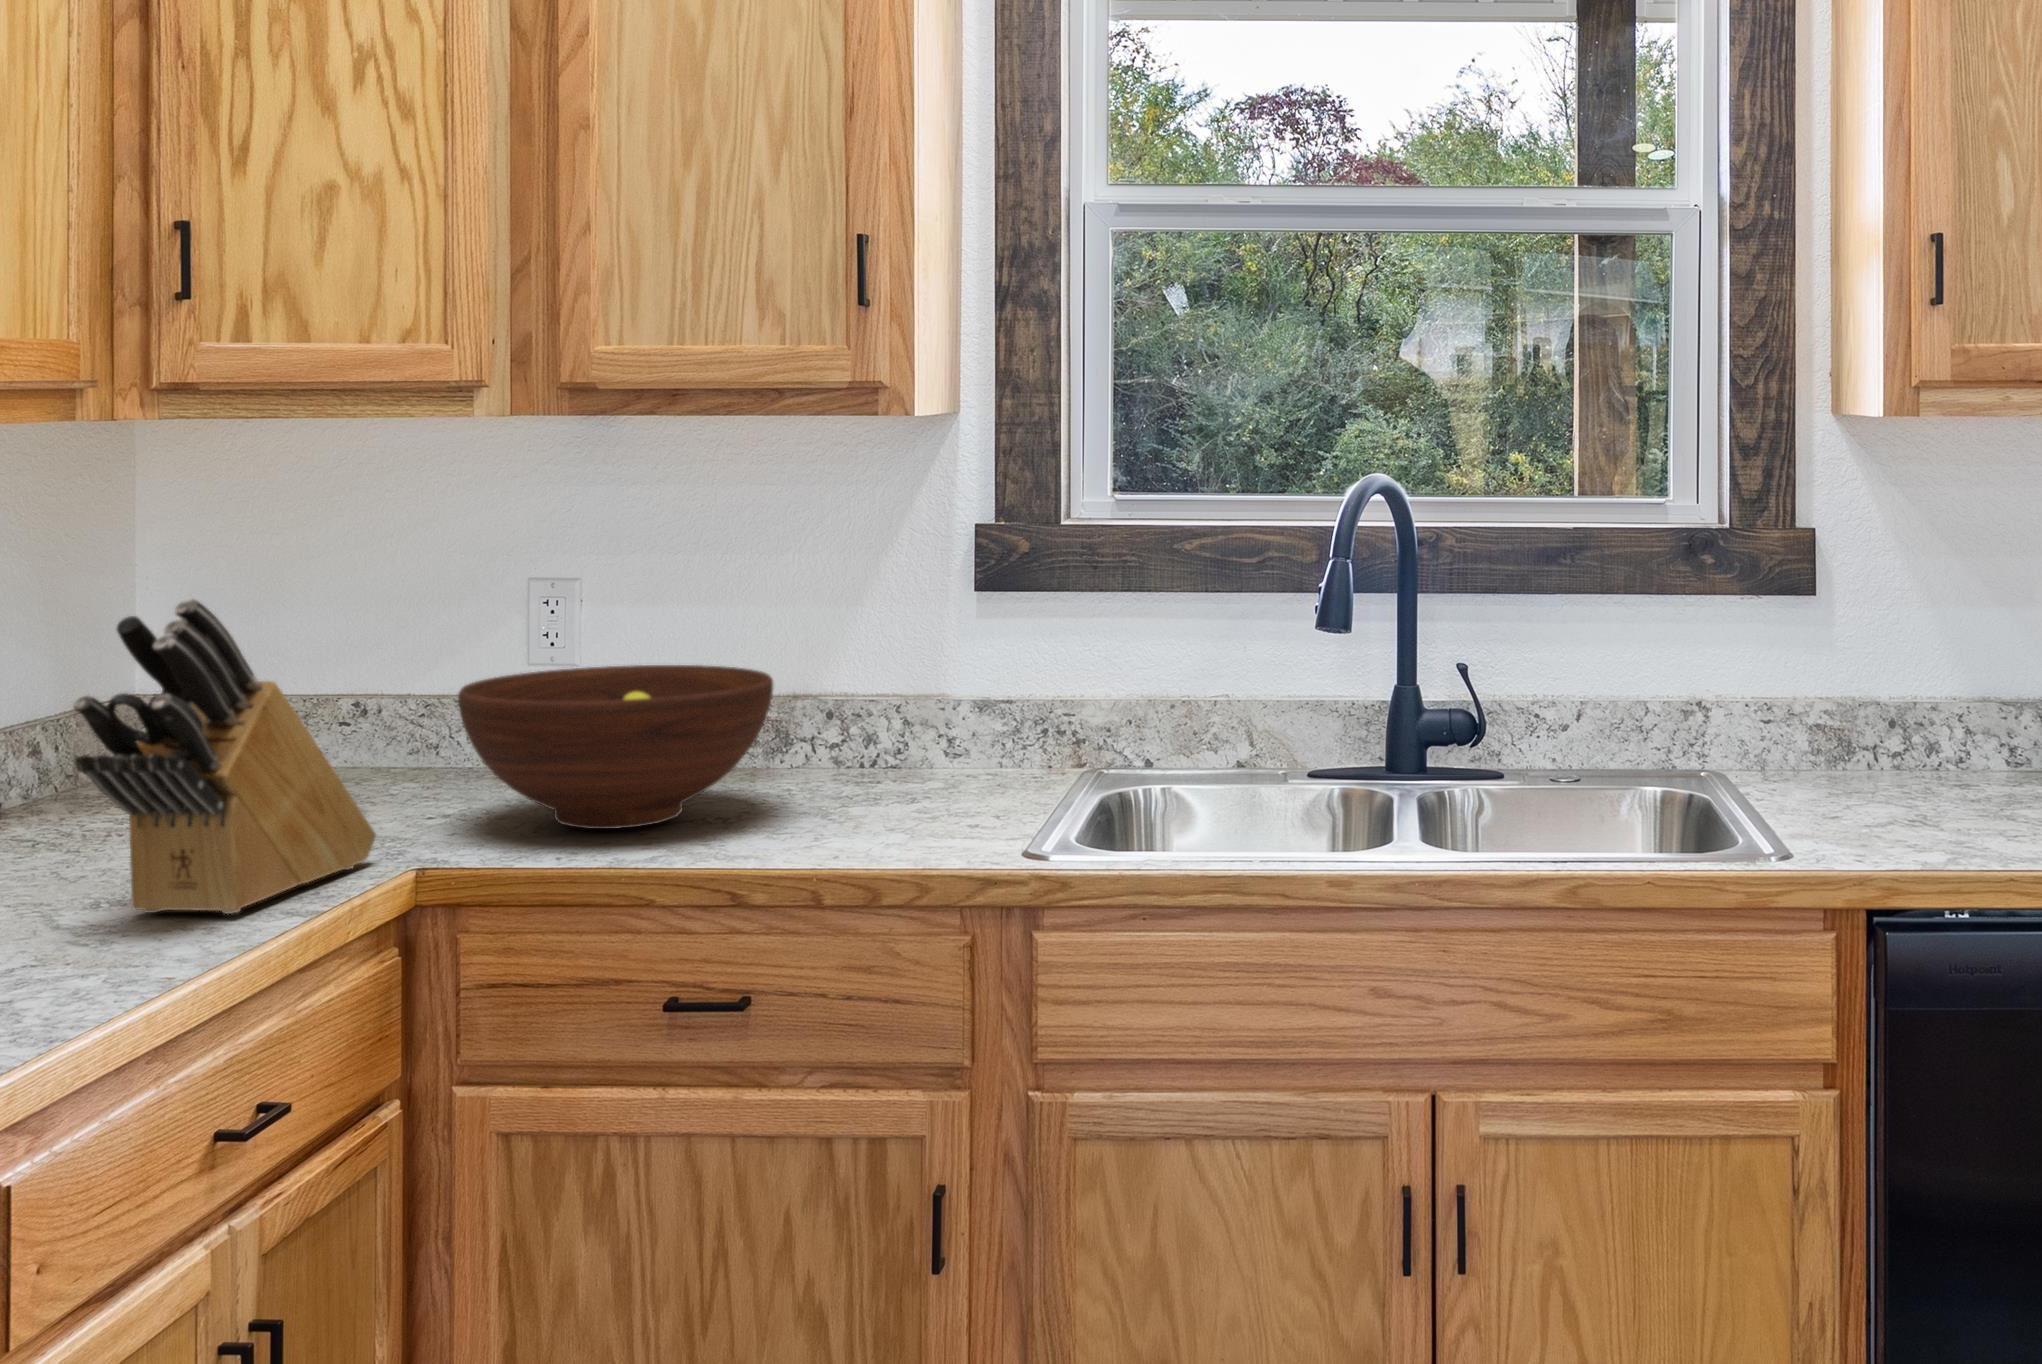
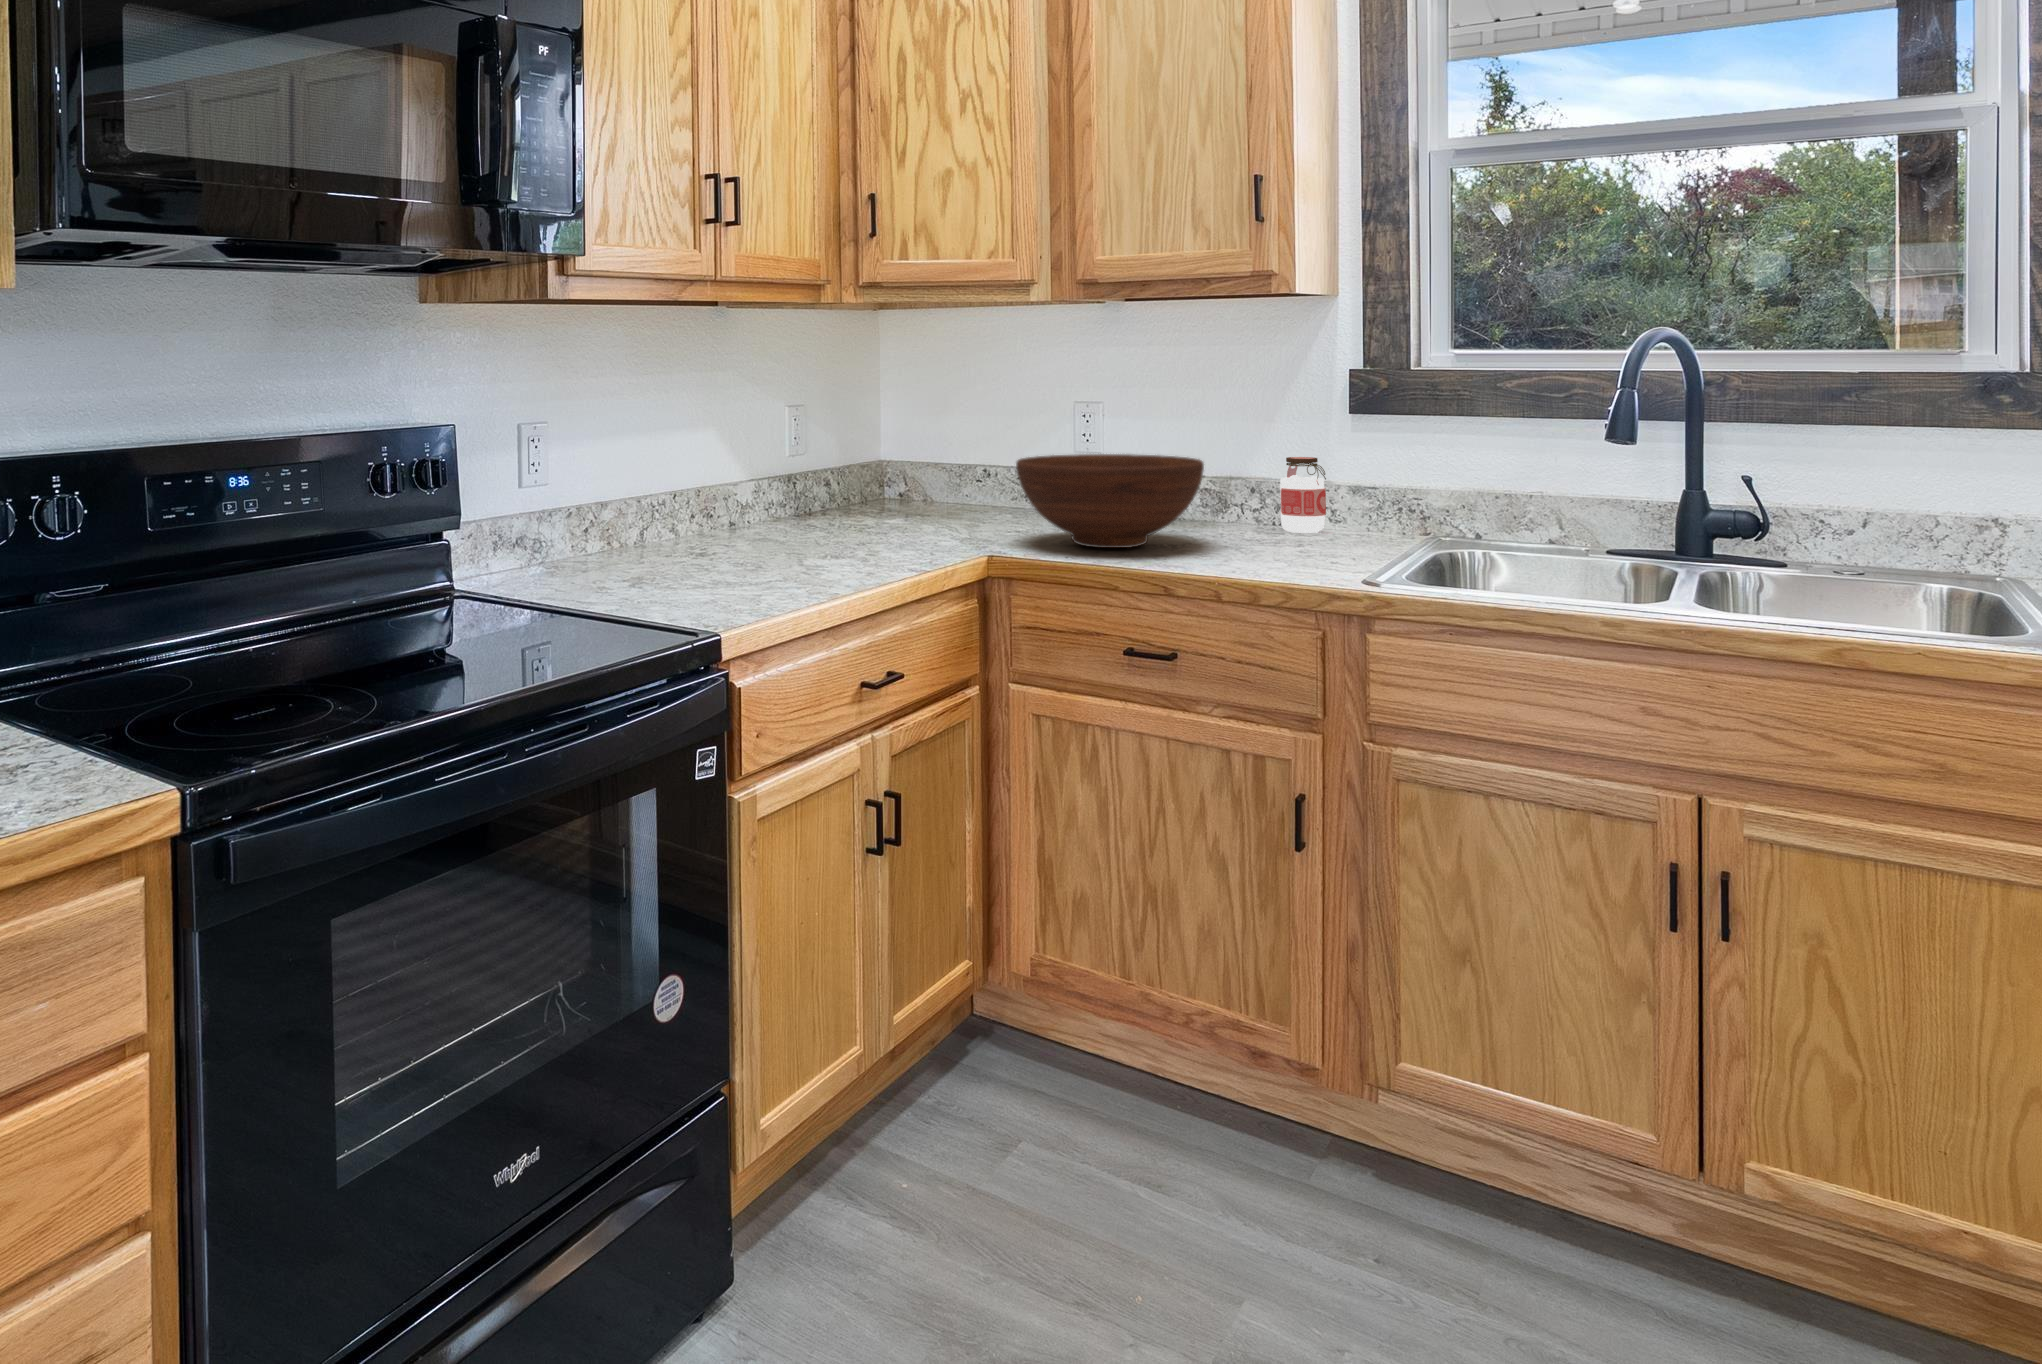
knife block: present [73,598,376,914] -> none [802,392,967,568]
jar: none [871,653,939,773] -> present [1280,457,1326,533]

